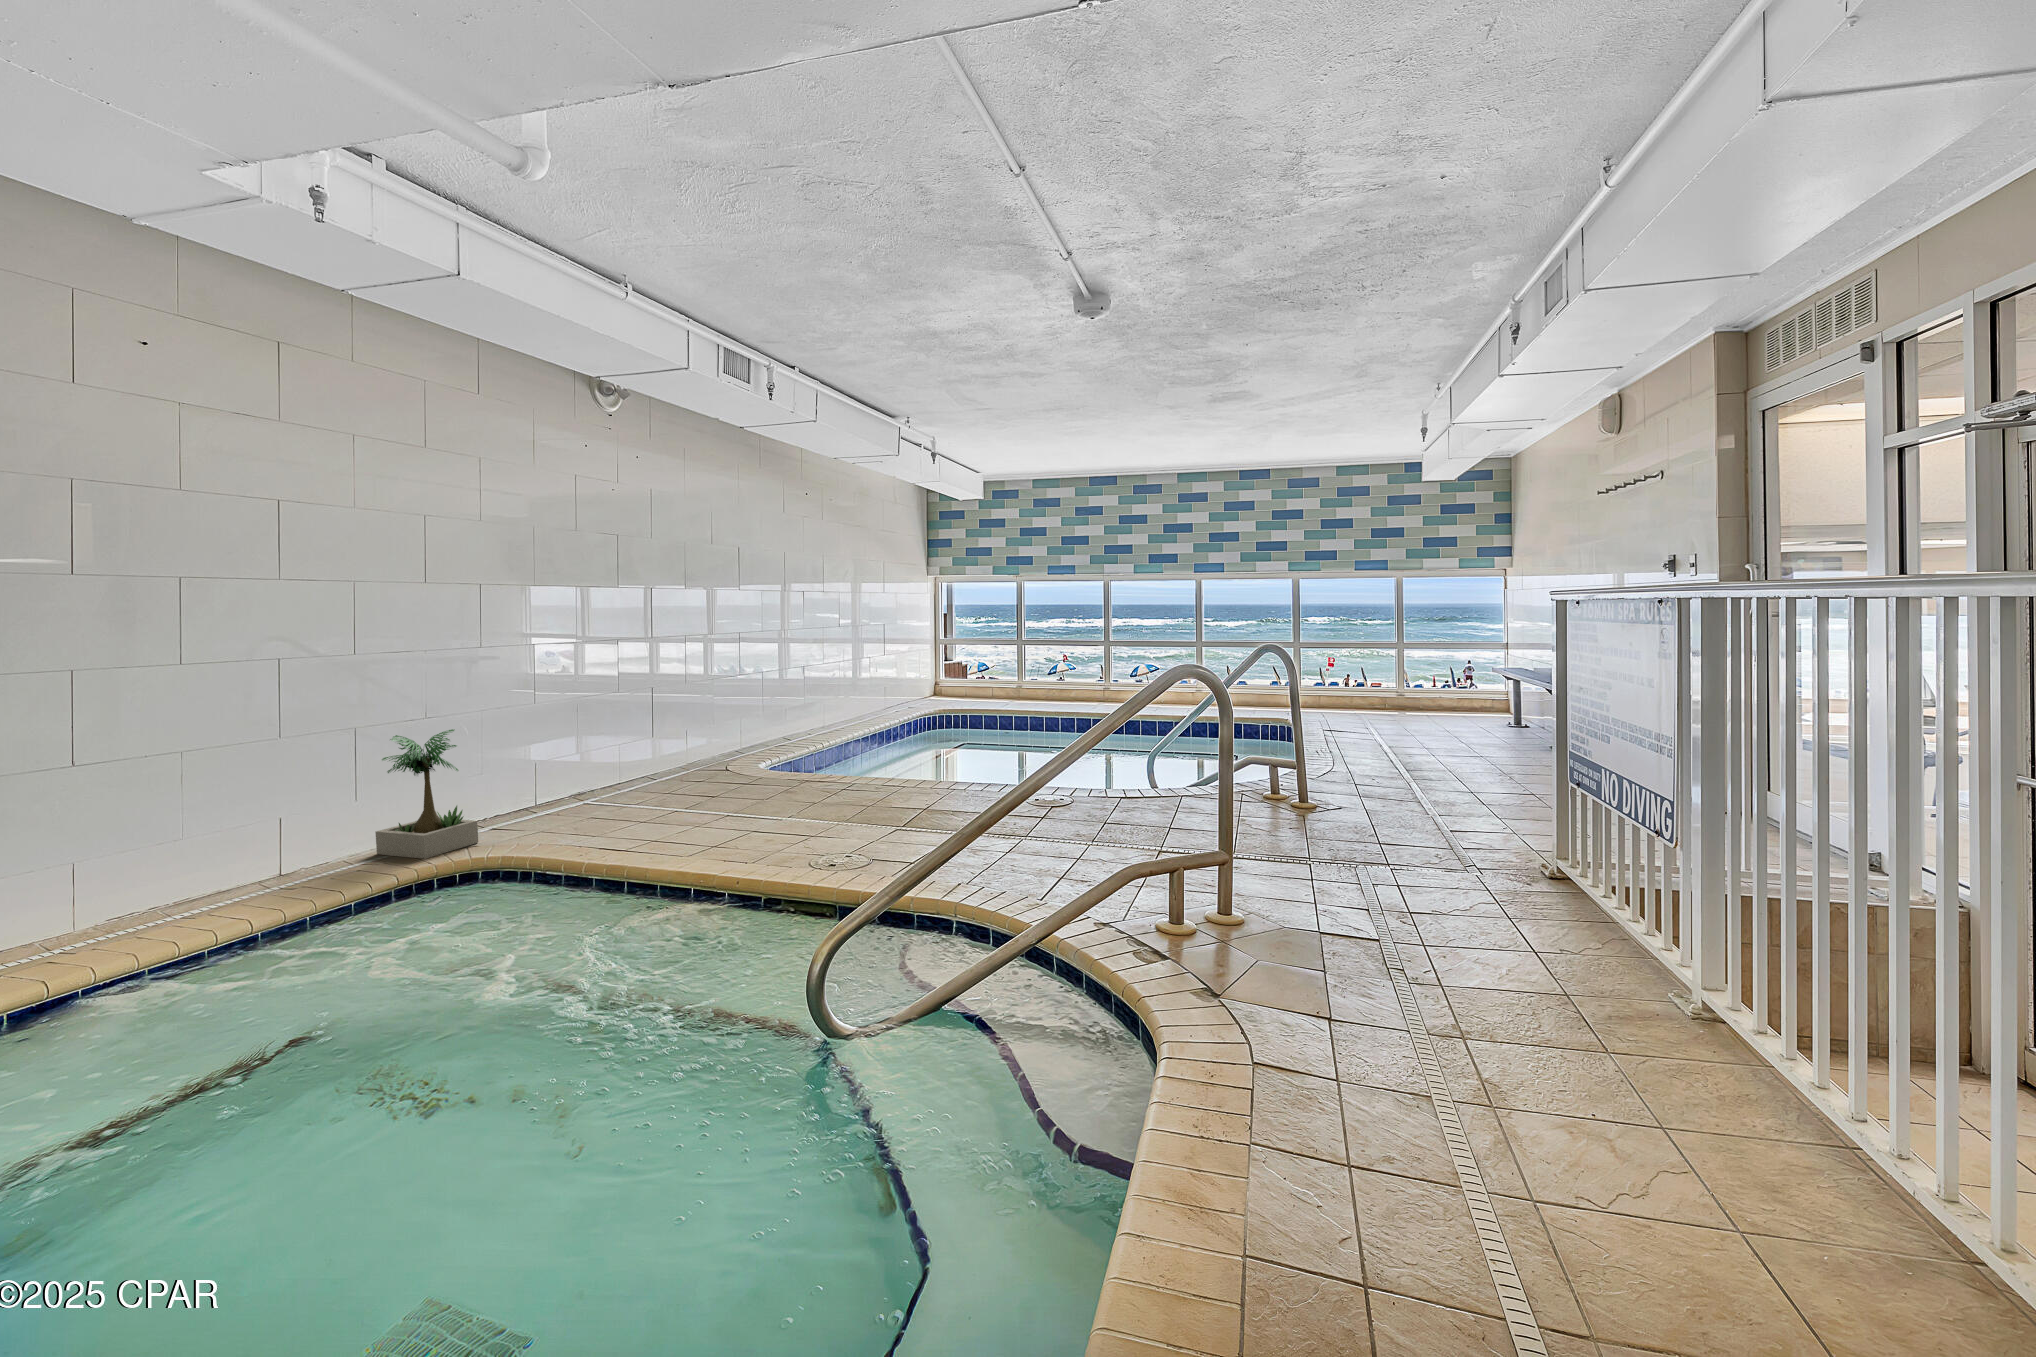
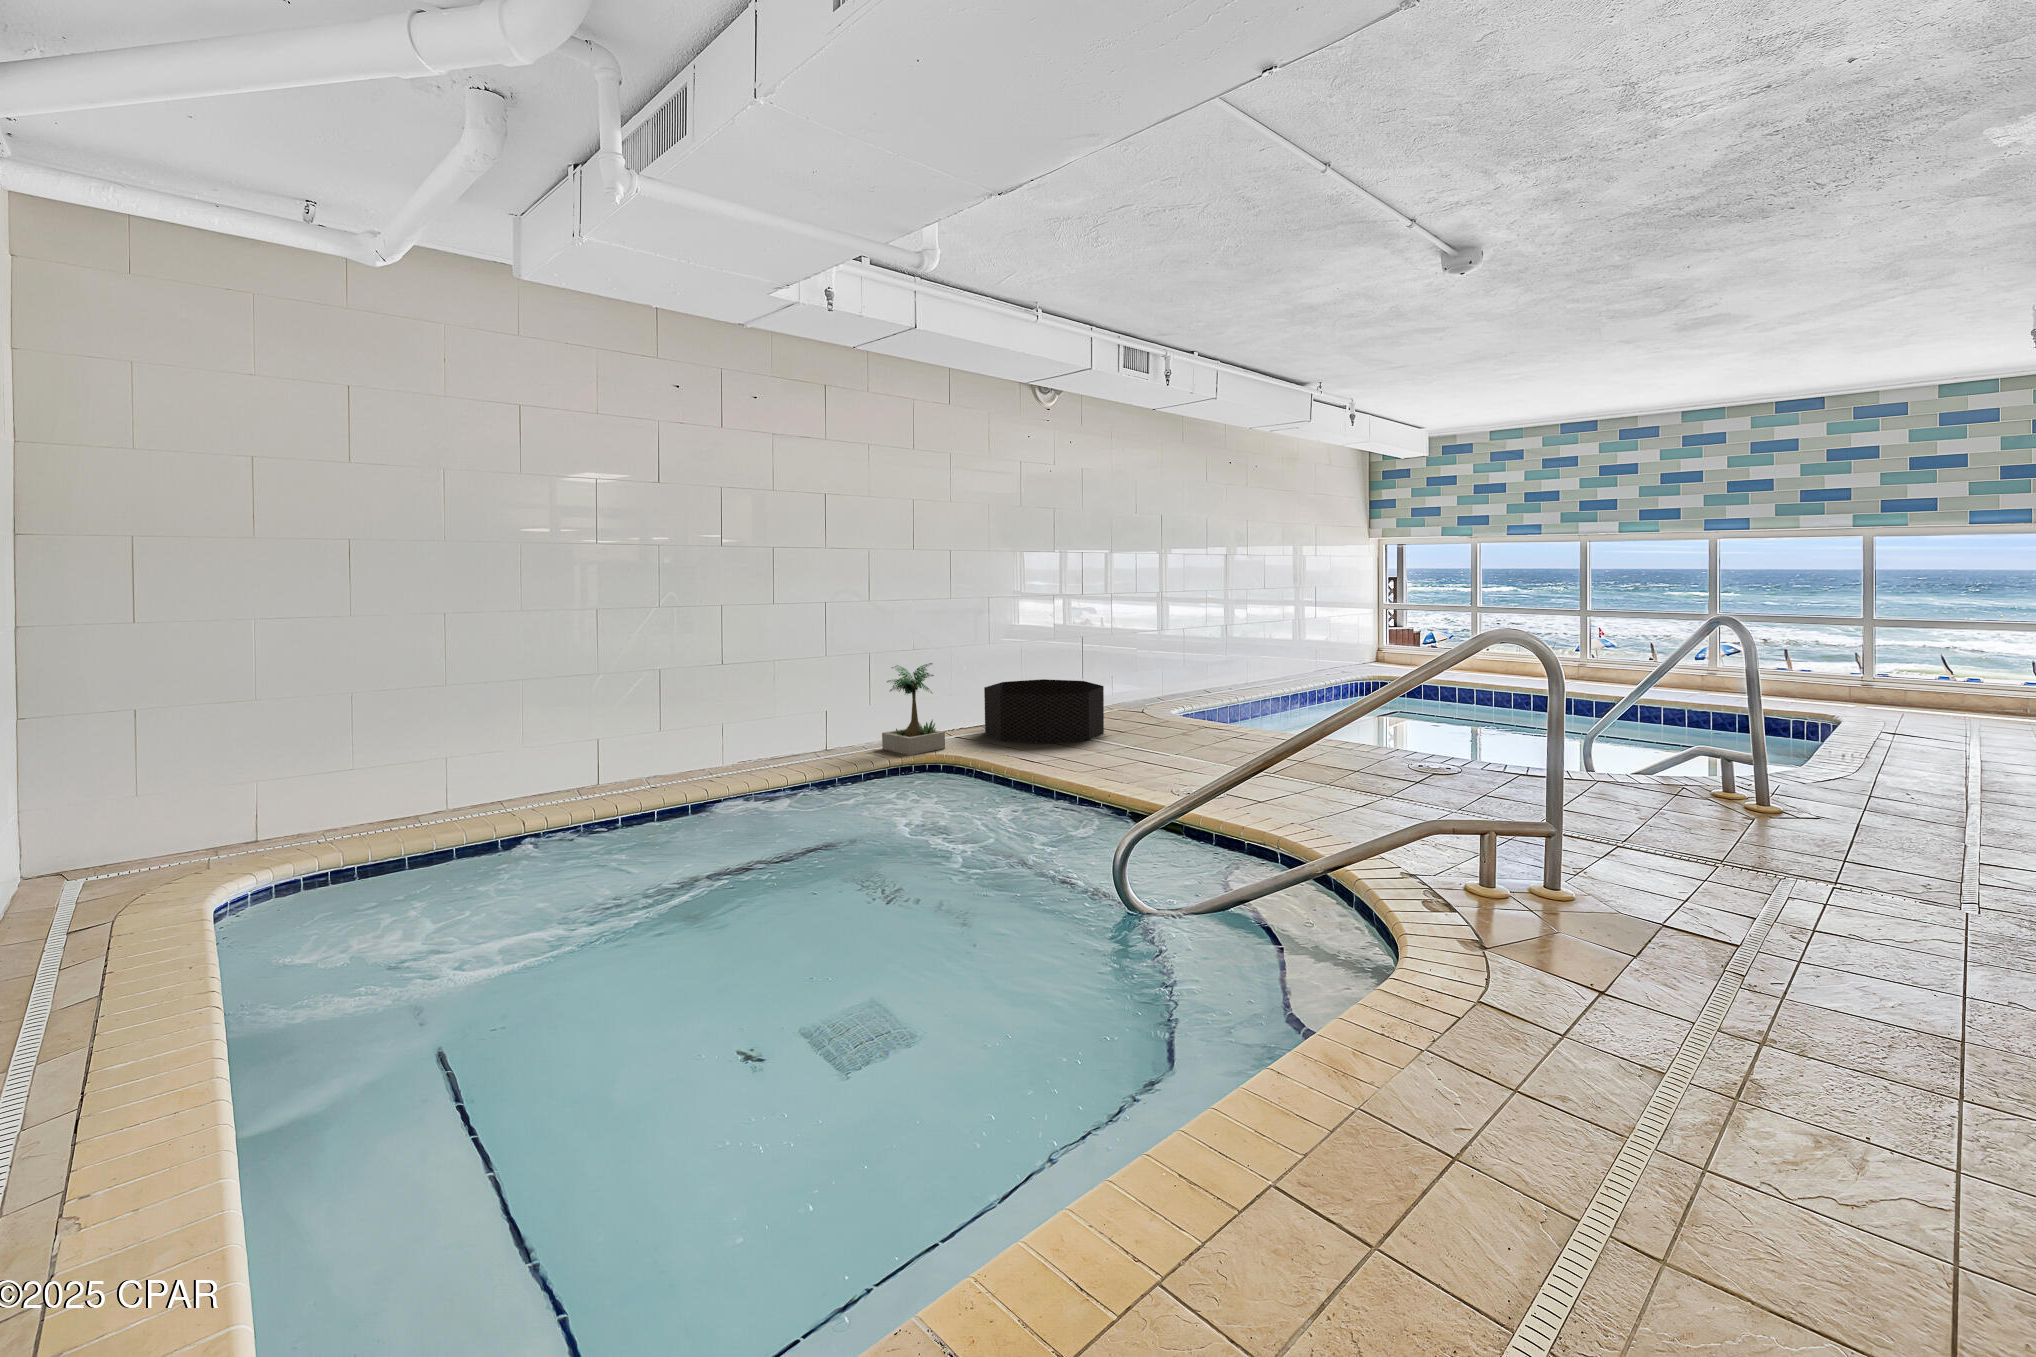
basket: none [527,739,690,824] -> present [984,679,1104,744]

